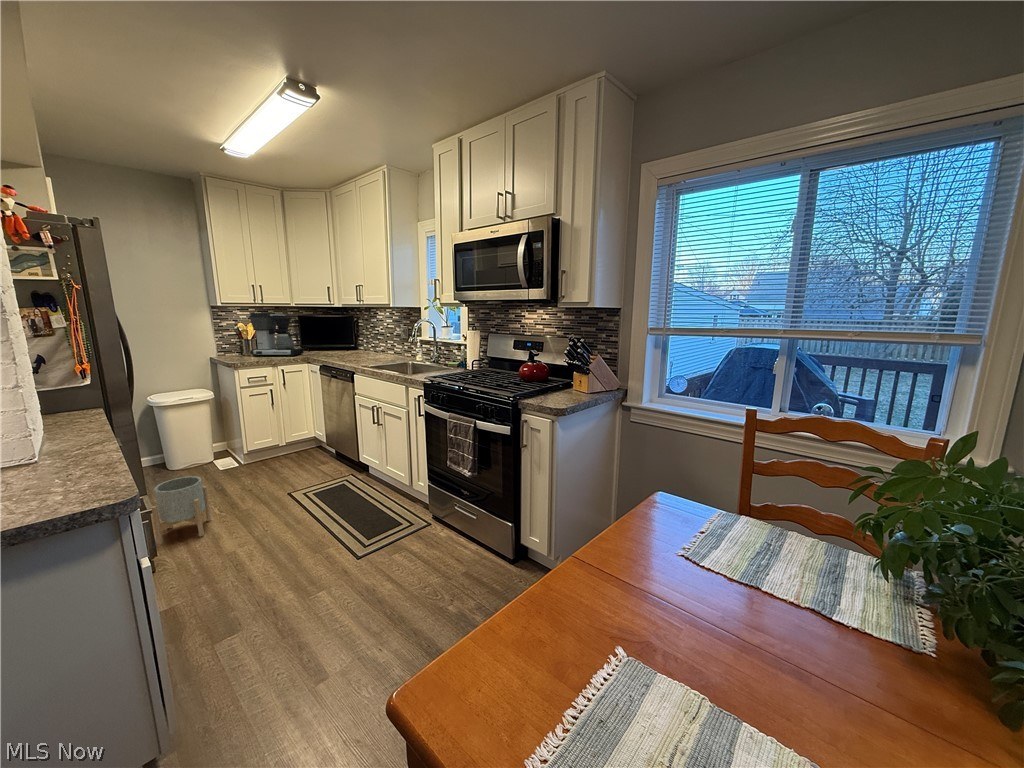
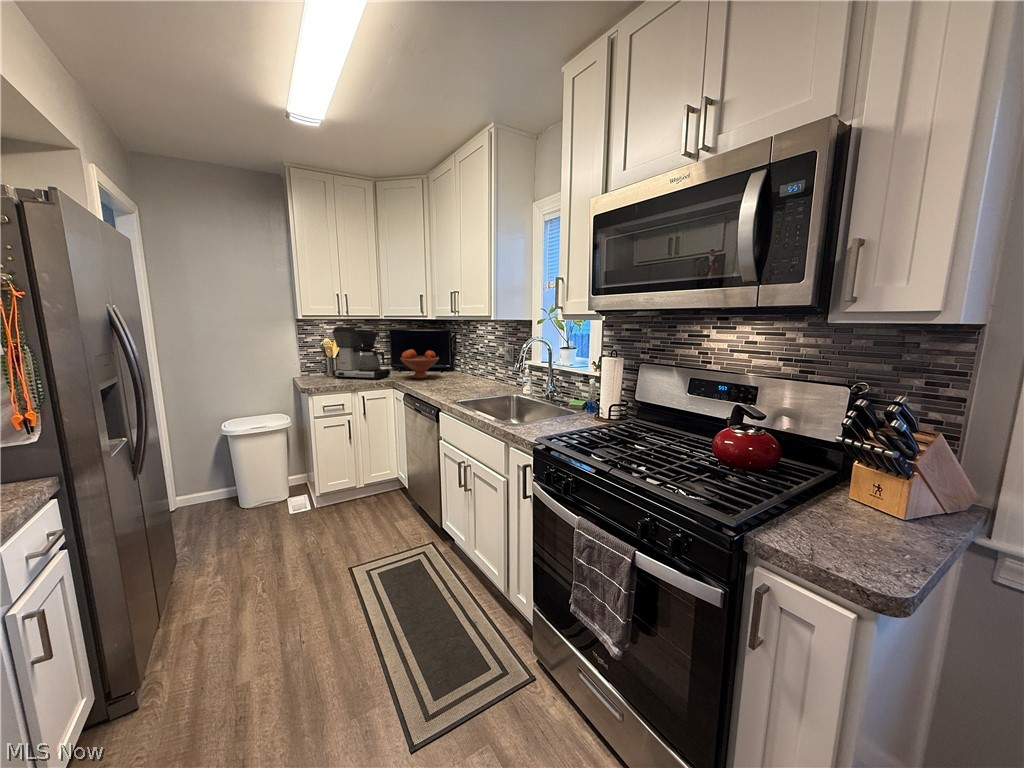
fruit bowl: none [313,331,347,355] -> present [400,349,439,378]
planter: present [151,476,211,545] -> none [166,545,249,642]

